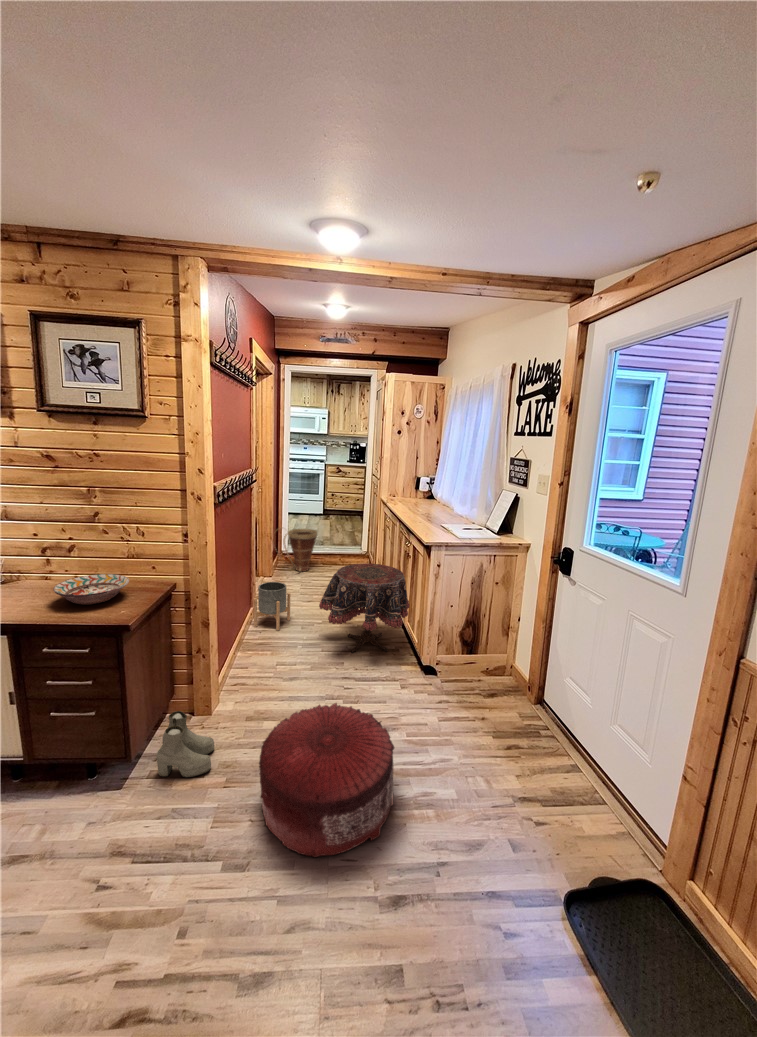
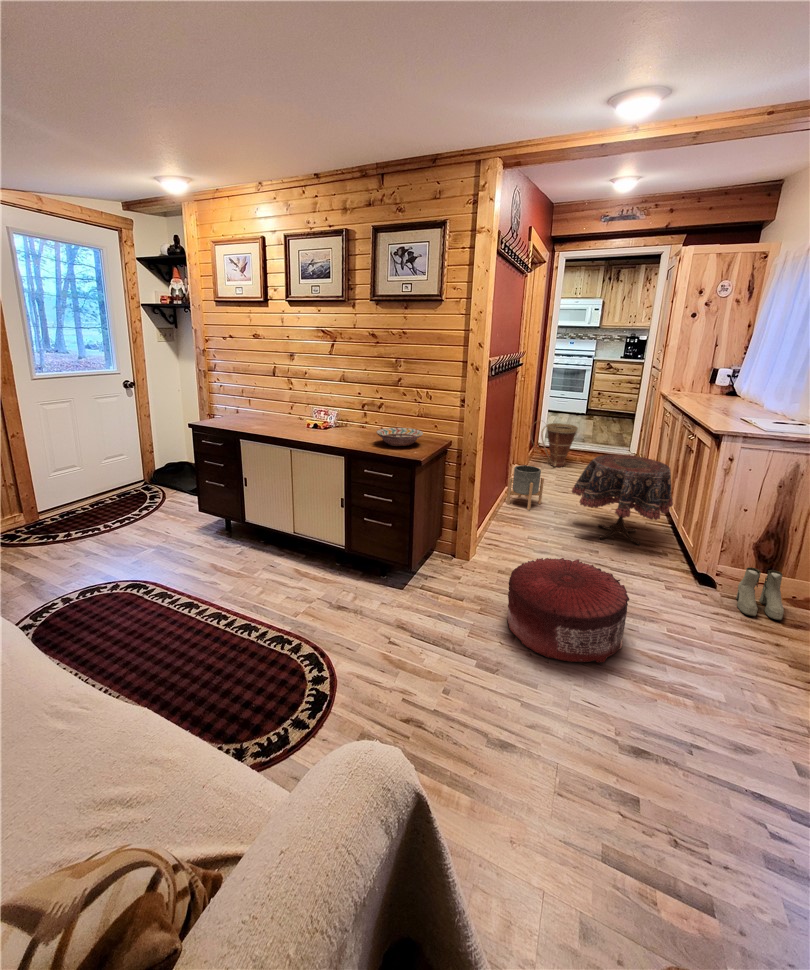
boots: present [156,711,214,777] -> present [736,567,784,620]

